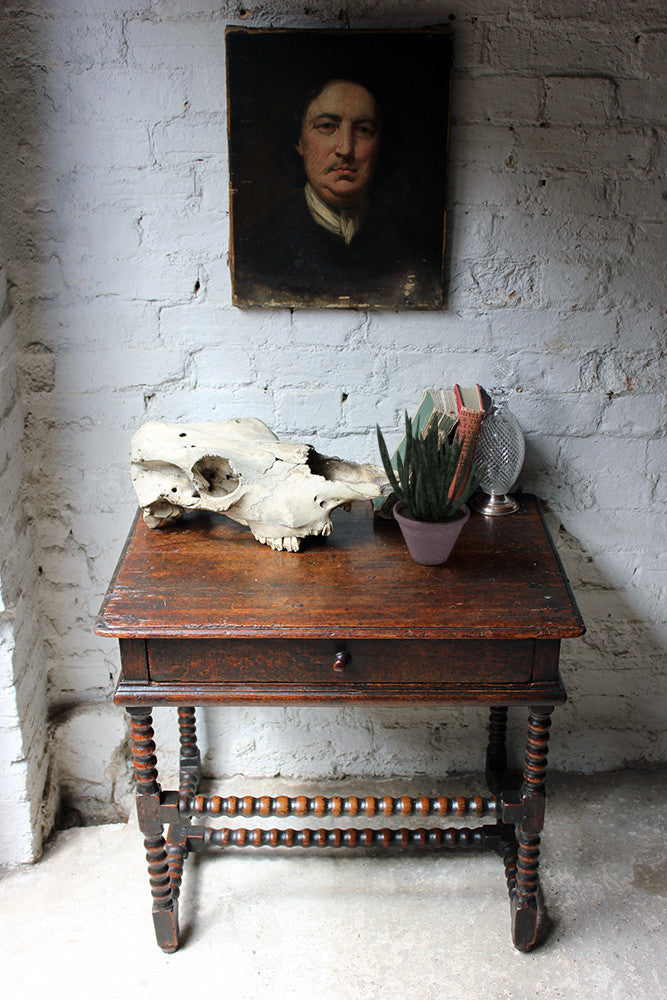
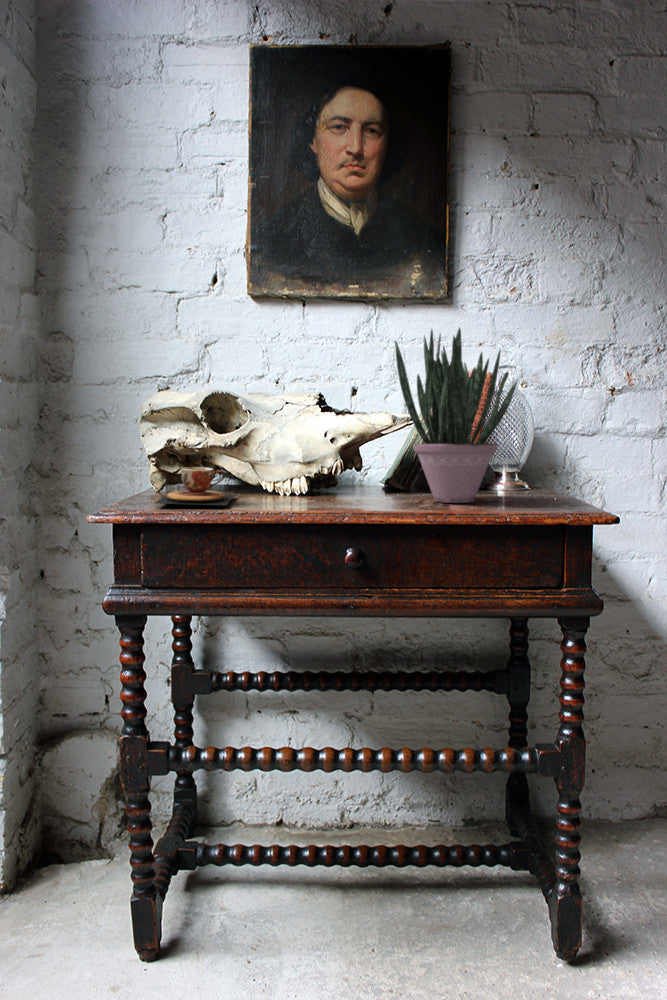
teacup: none [160,532,231,578] -> present [155,467,235,505]

